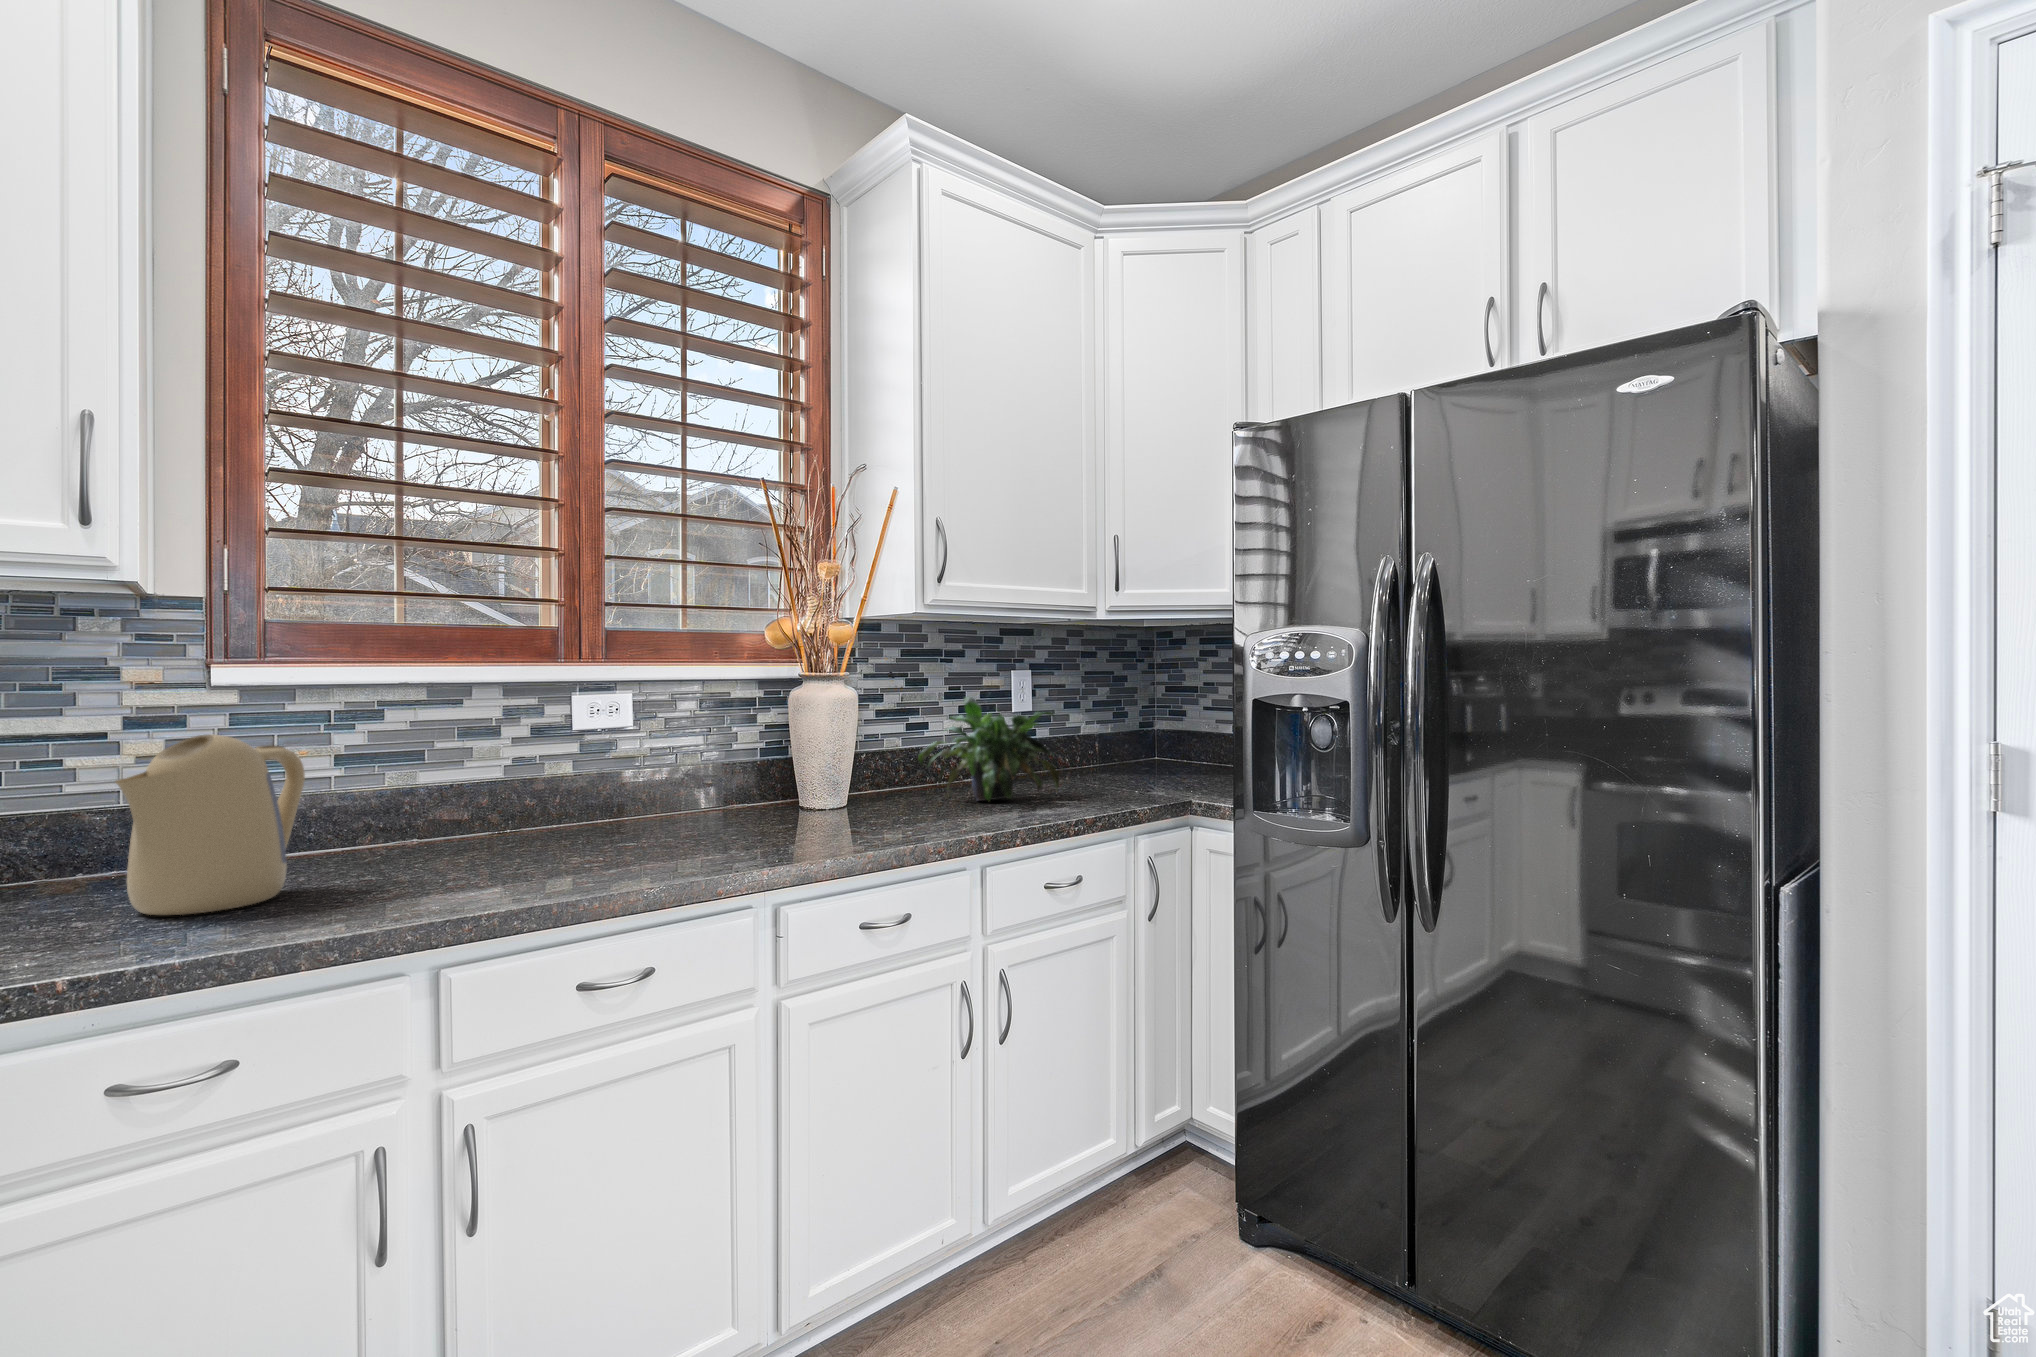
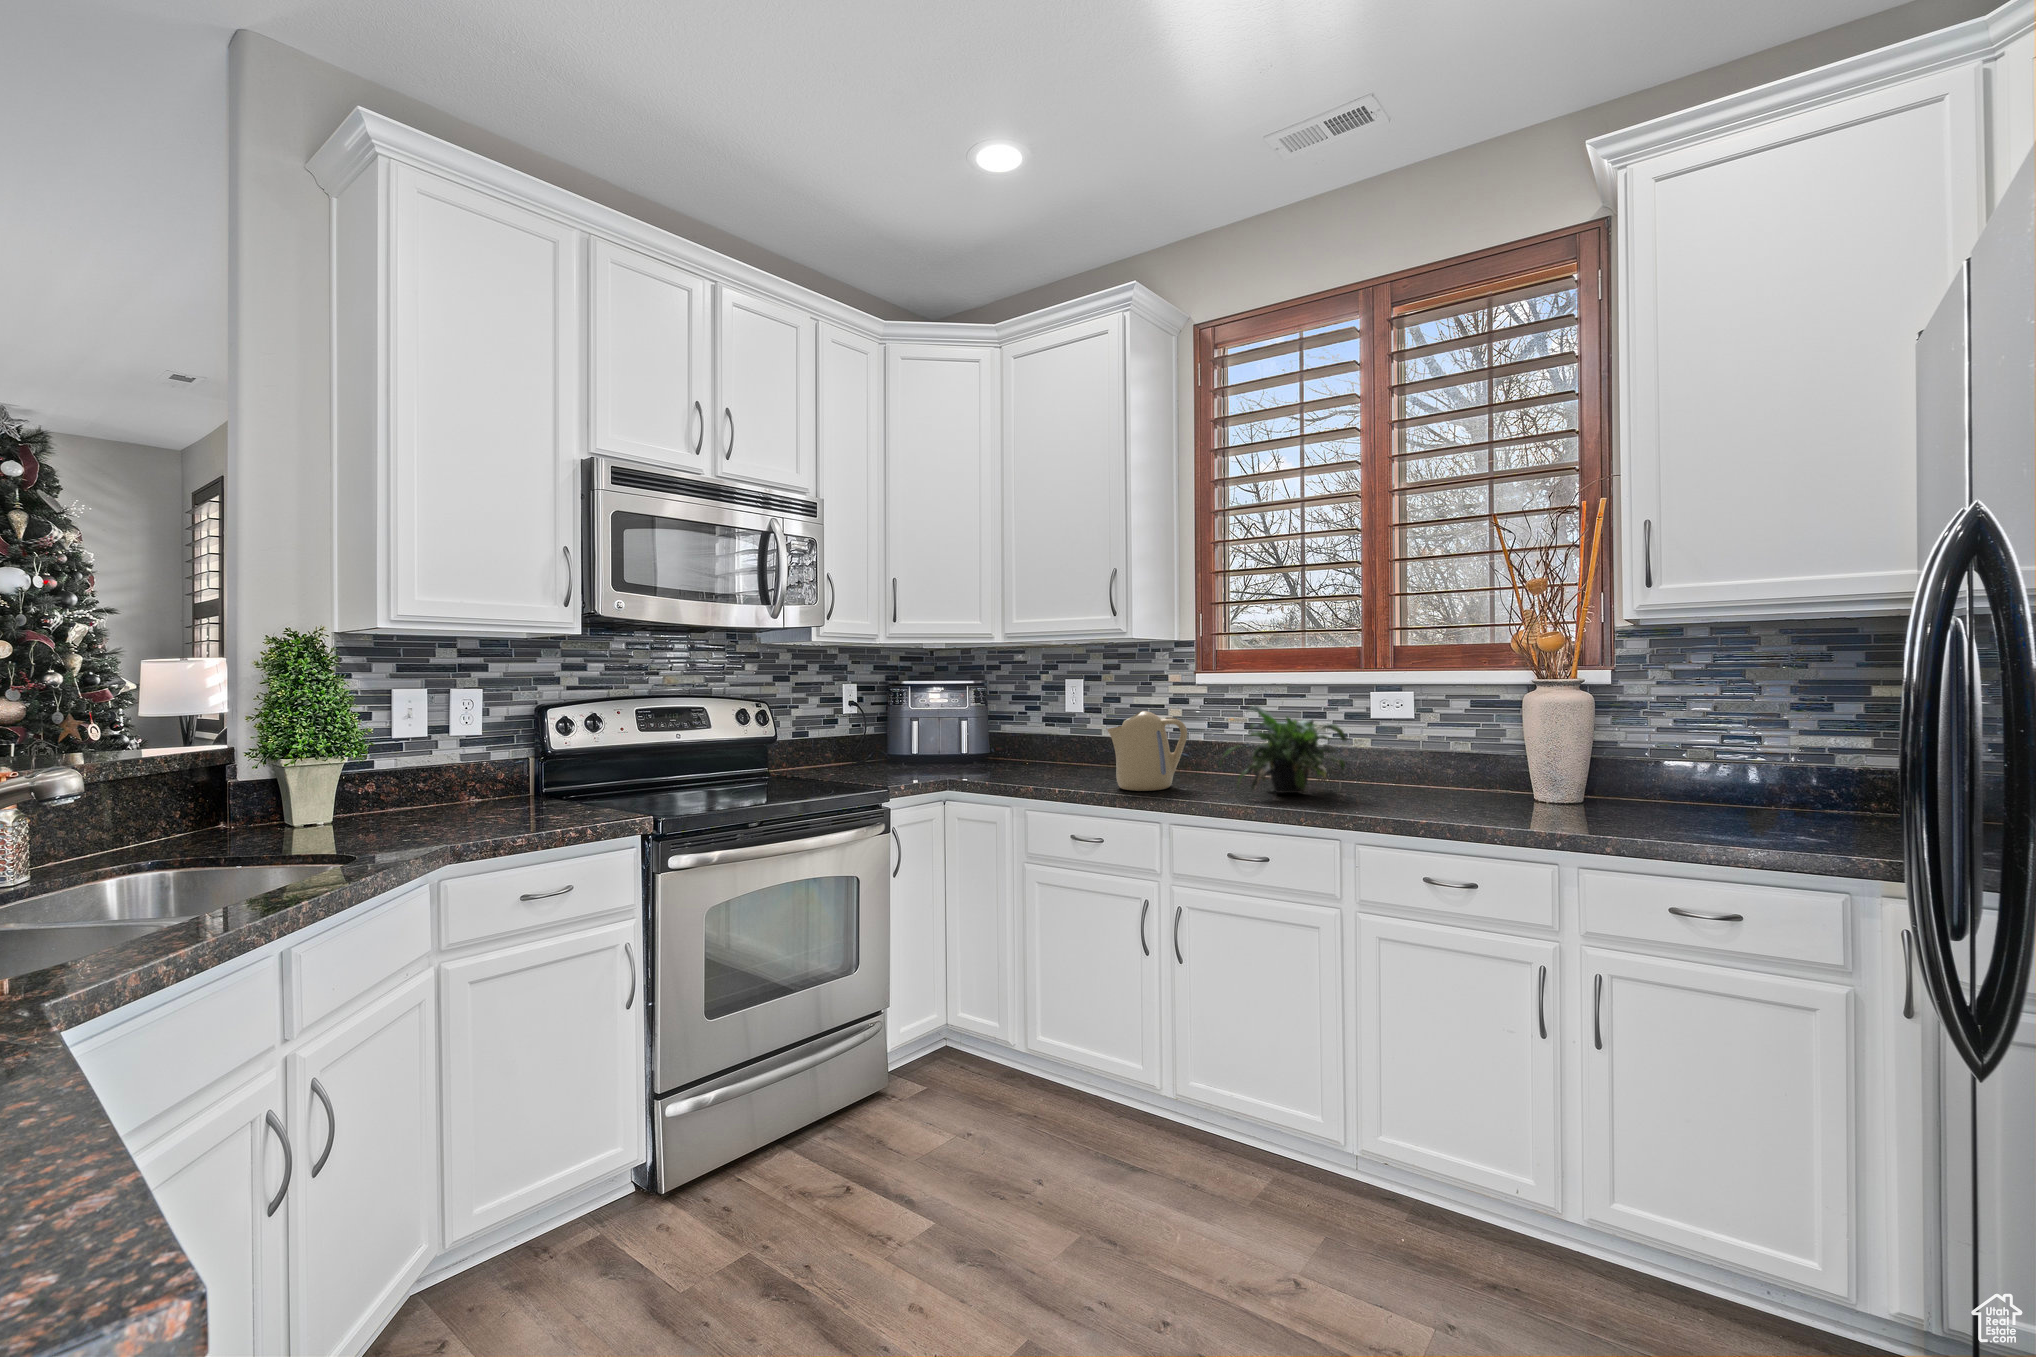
potted plant: present [918,697,1059,801] -> present [1220,706,1347,793]

